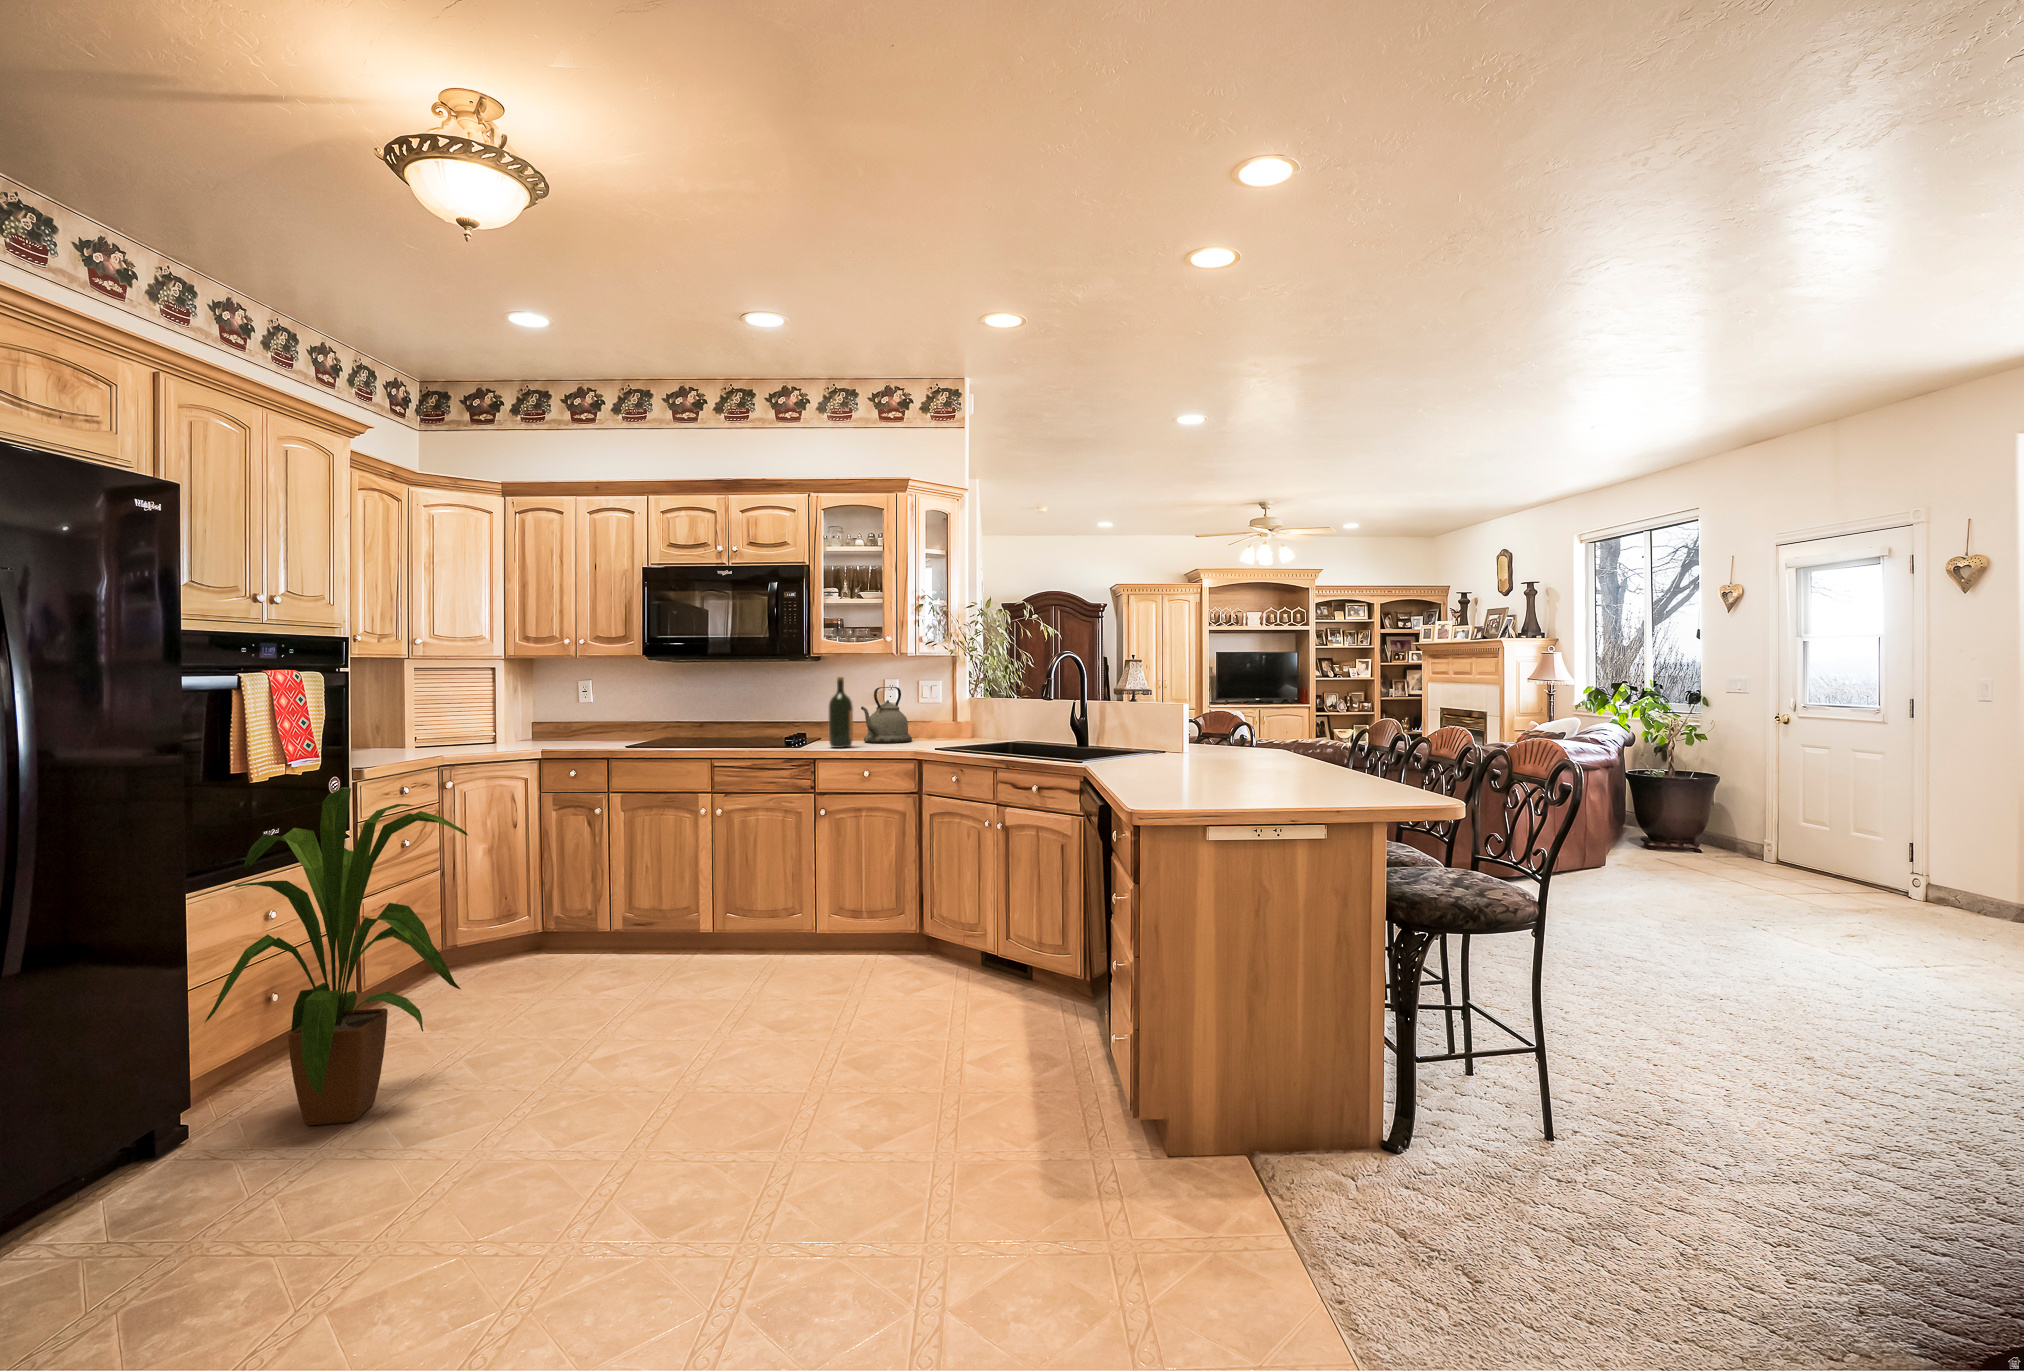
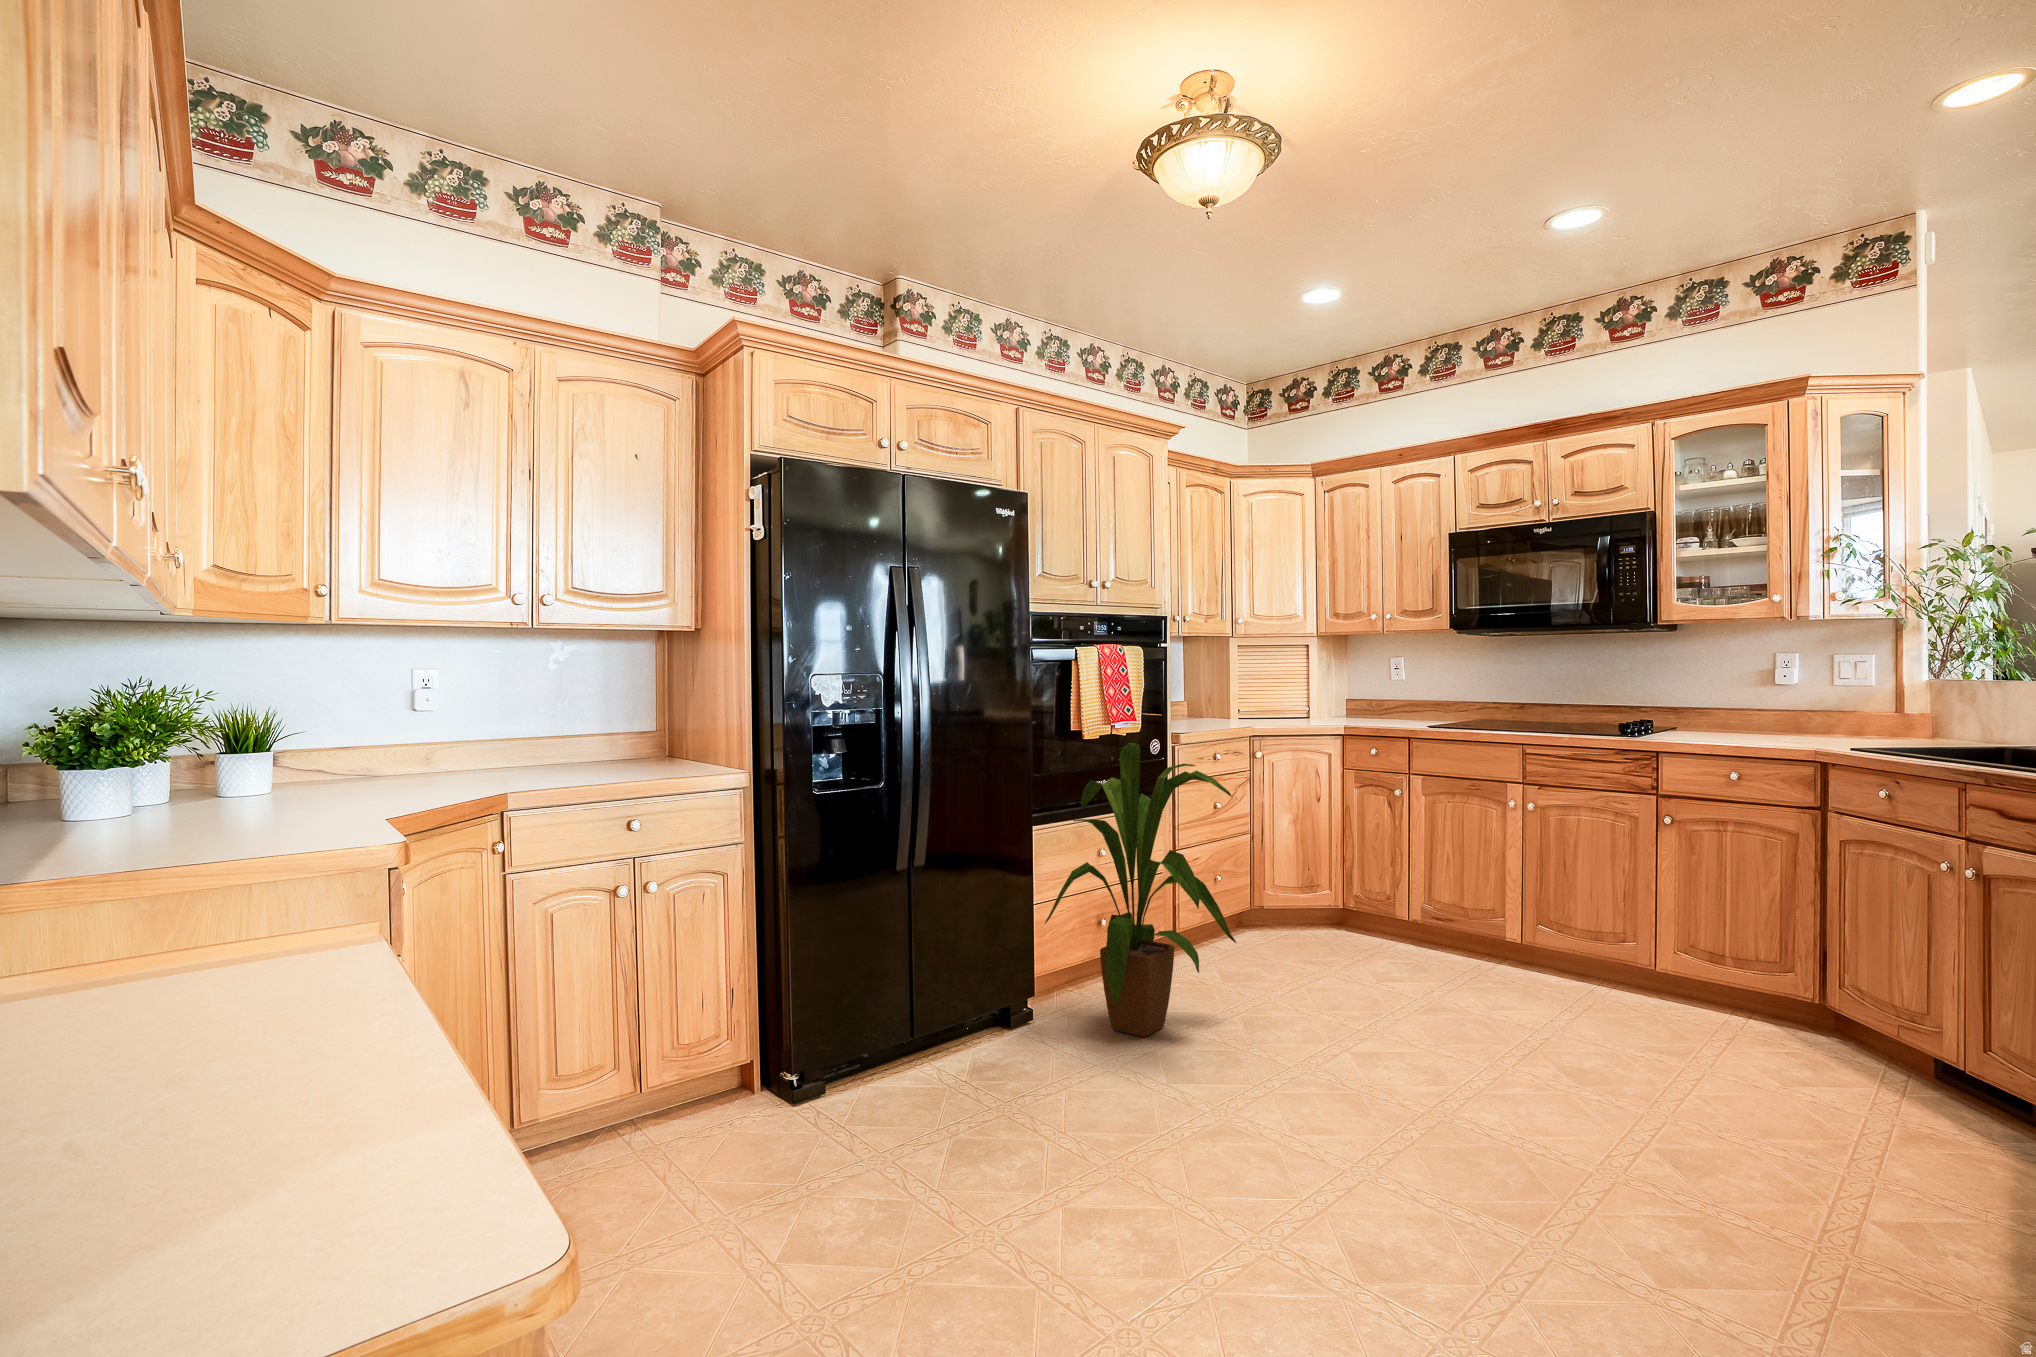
wine bottle: present [828,677,853,748] -> none [1675,649,1713,740]
kettle: present [861,687,912,743] -> none [1730,663,1819,739]

